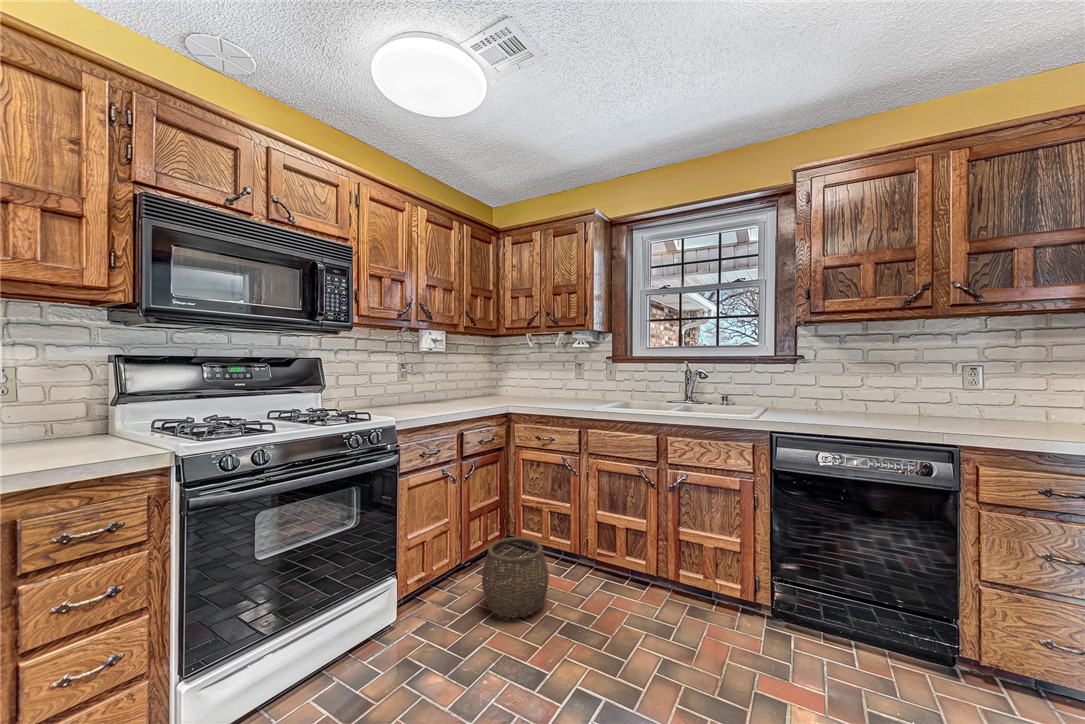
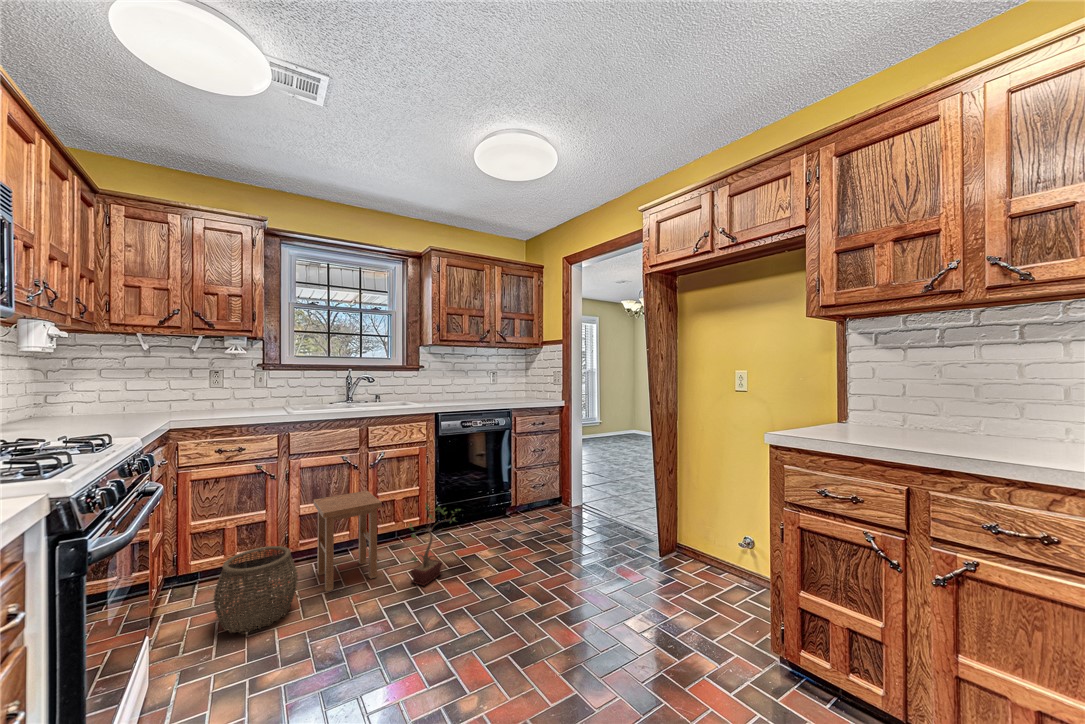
stool: none [571,509,652,633] -> present [314,491,382,592]
potted plant: none [633,562,743,686] -> present [409,503,460,585]

